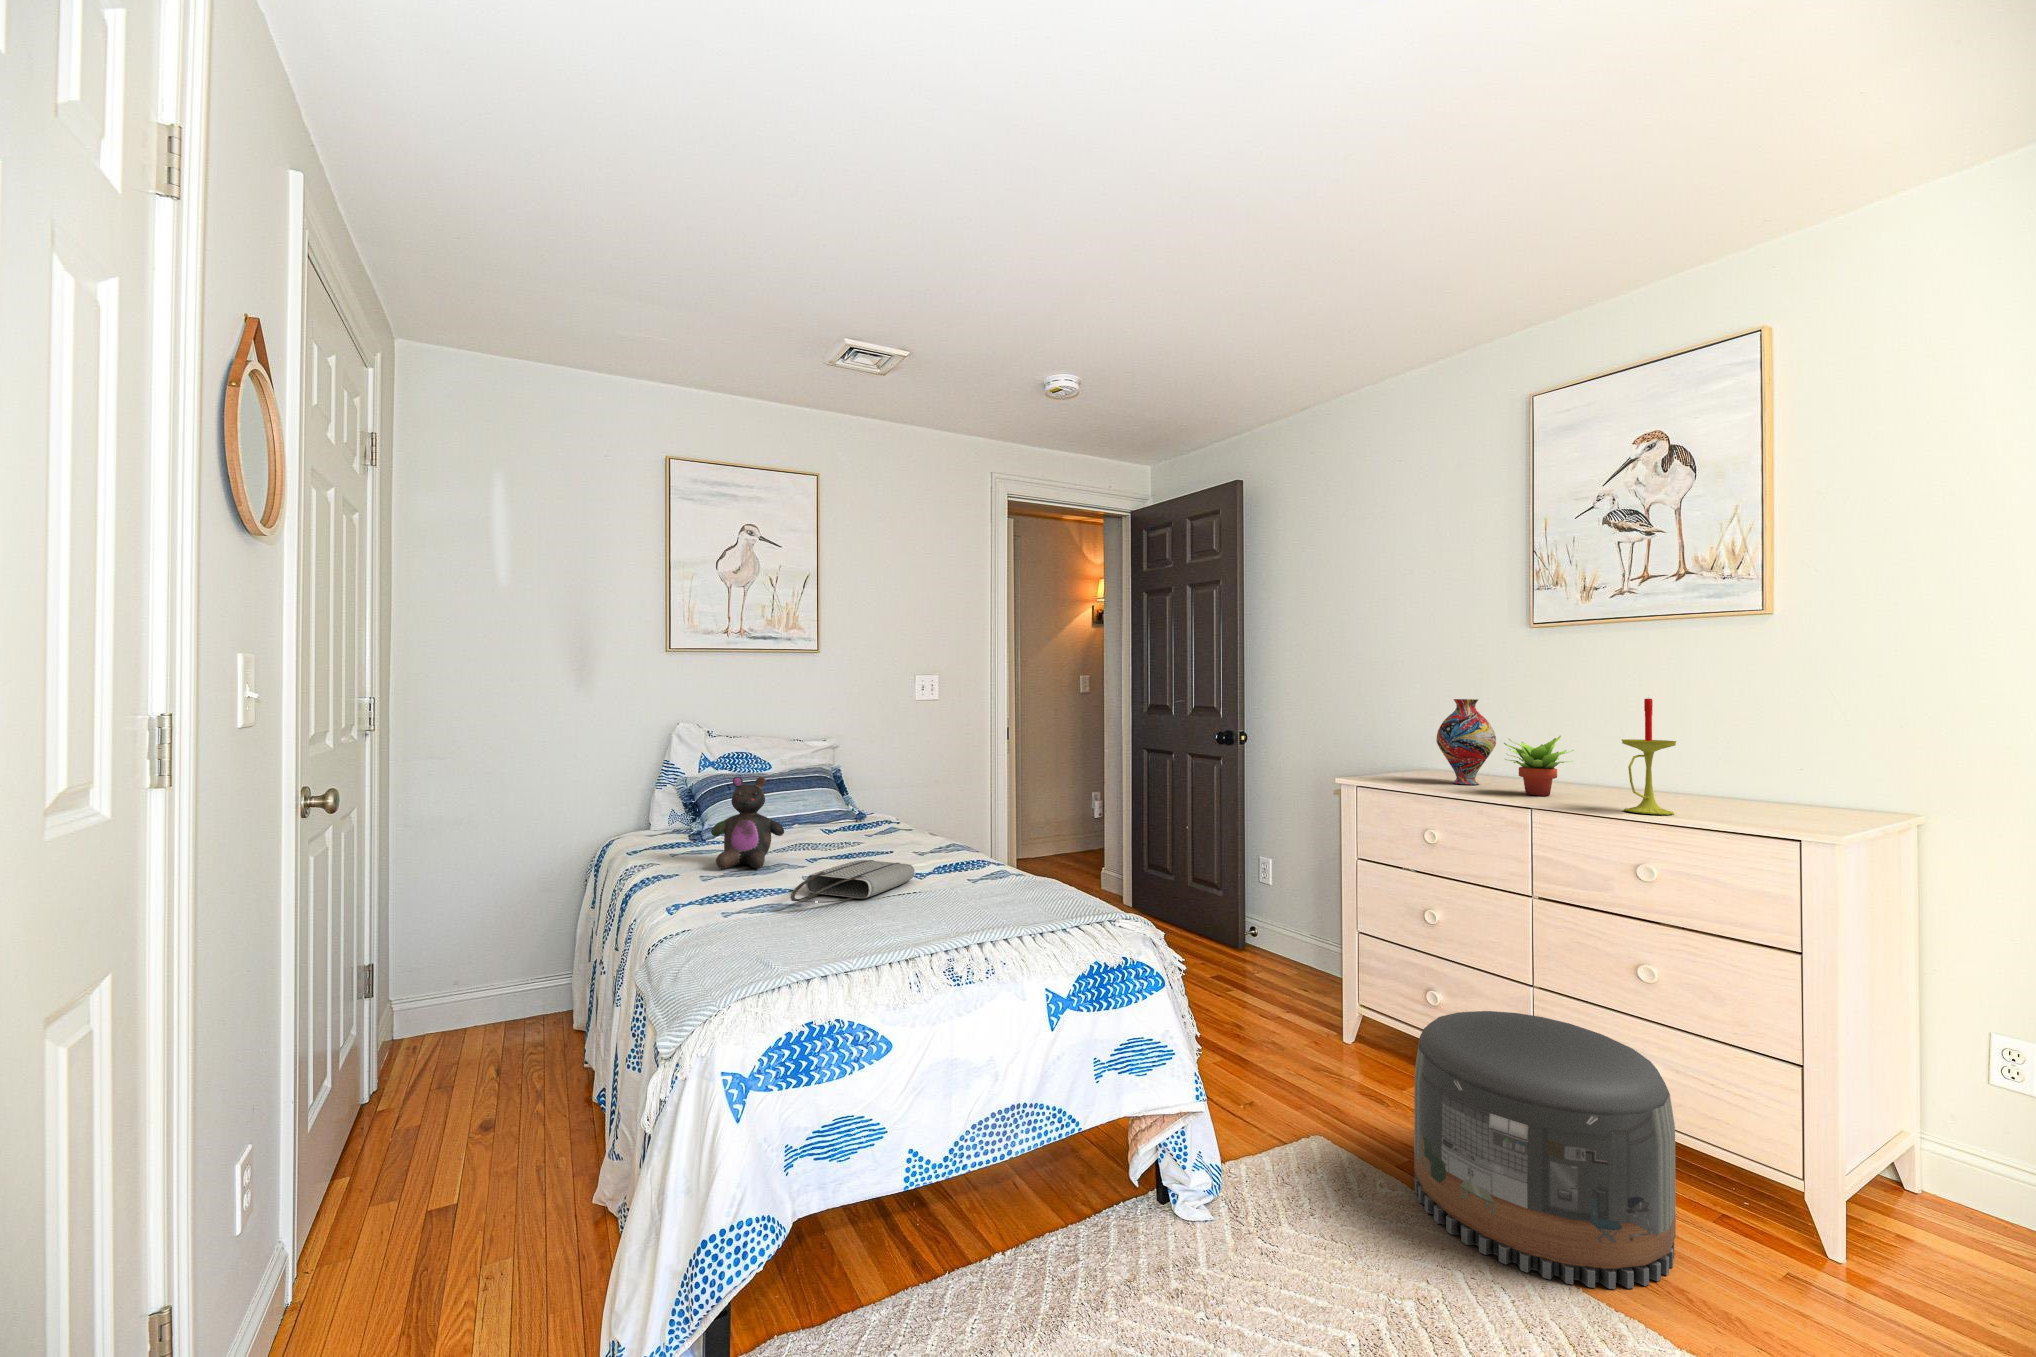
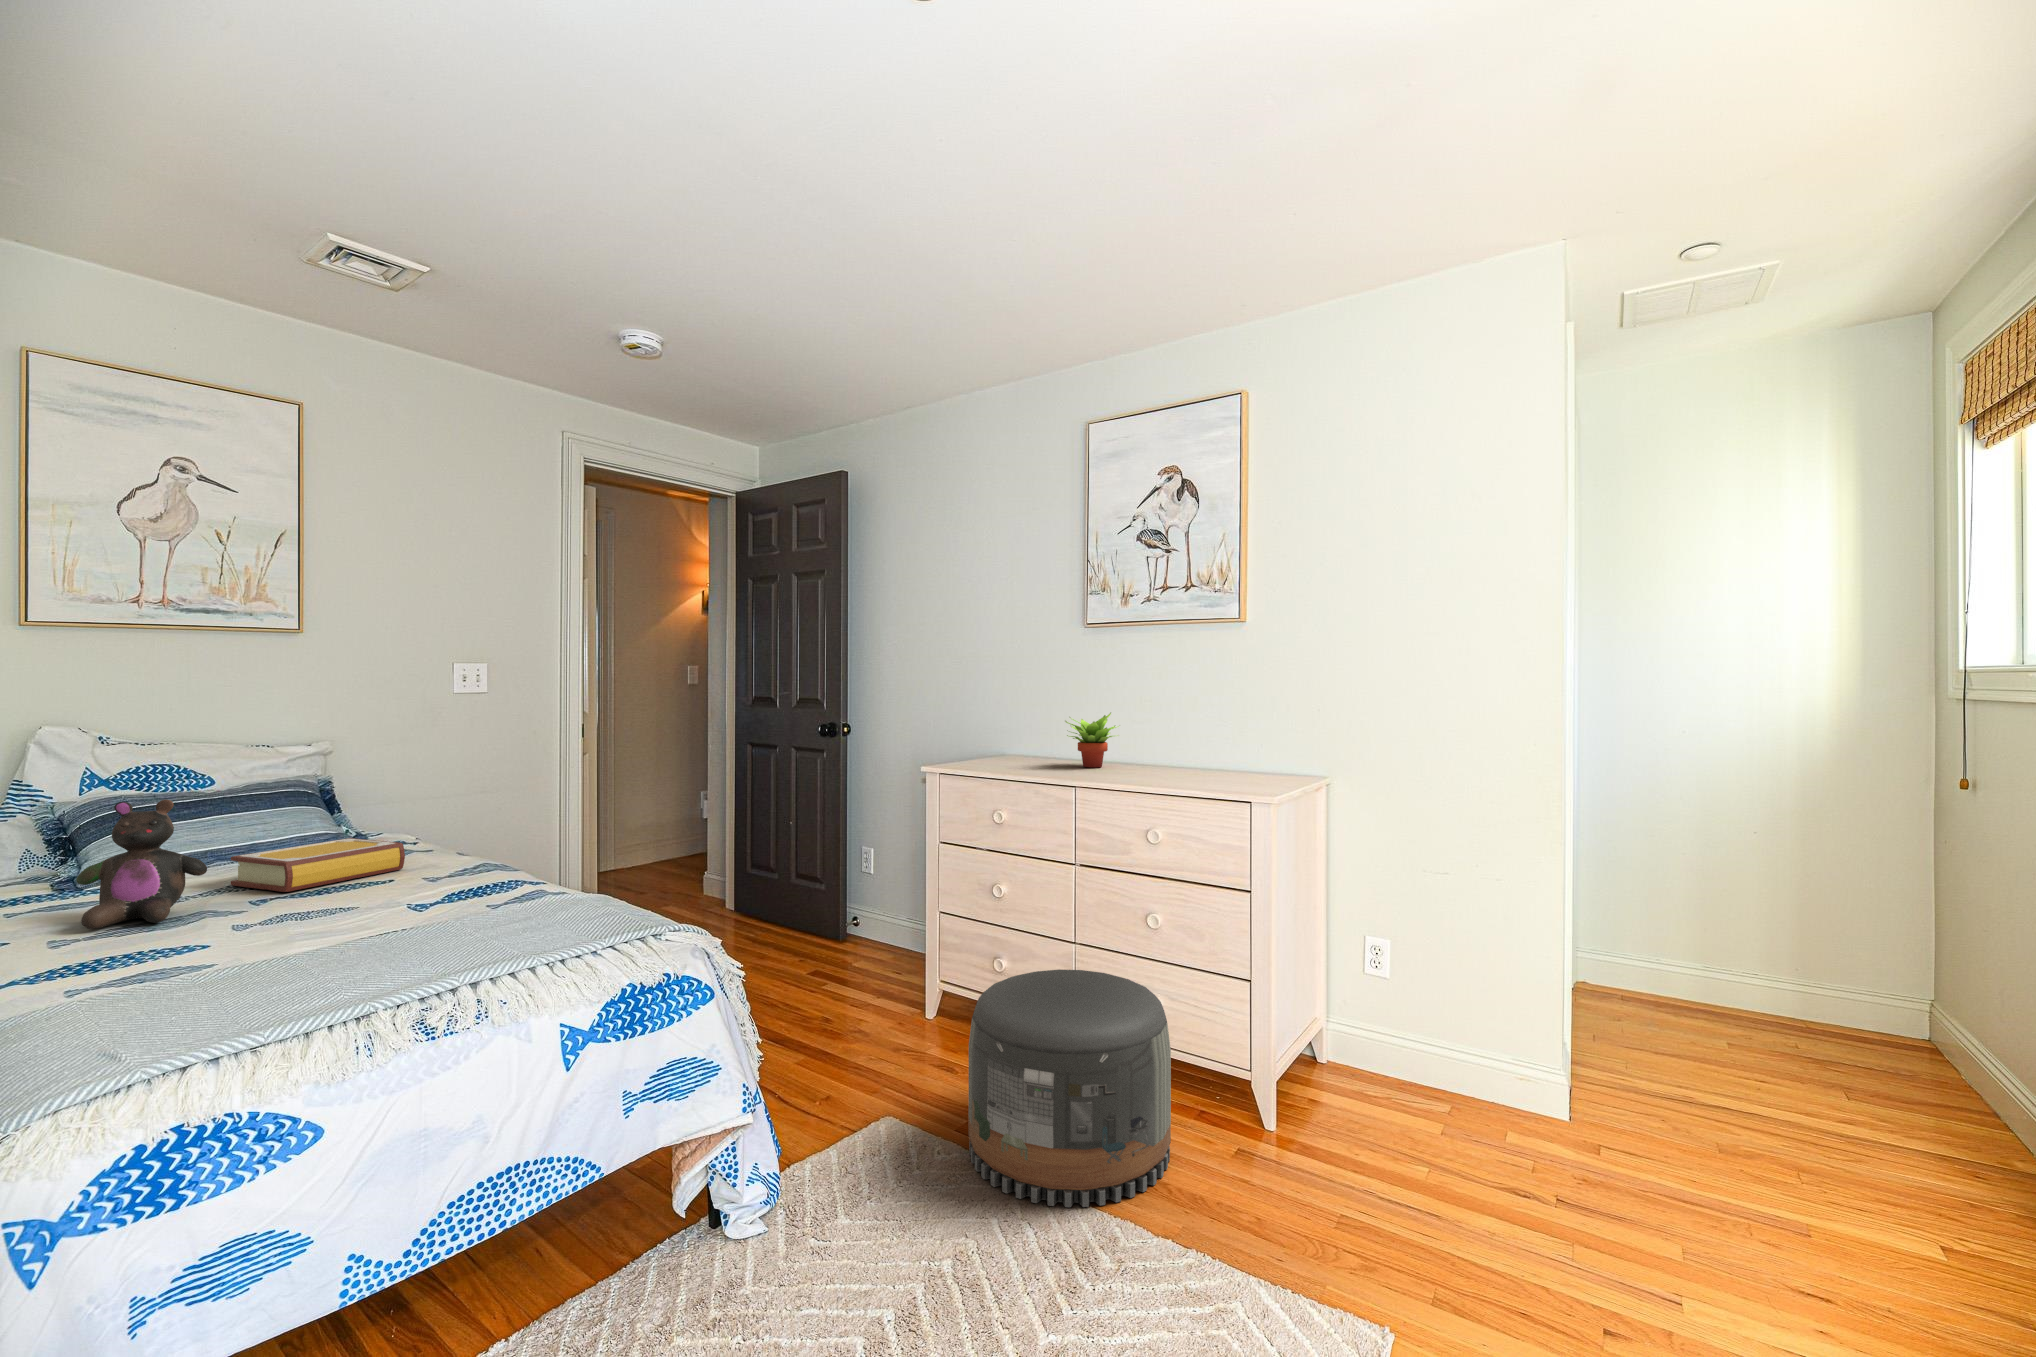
candle: present [1622,698,1676,815] -> none [1150,676,1190,780]
vase: present [1436,699,1496,784] -> none [1015,680,1064,760]
book: none [792,816,902,854] -> present [231,838,405,892]
tote bag: present [791,860,914,903] -> none [189,895,403,964]

